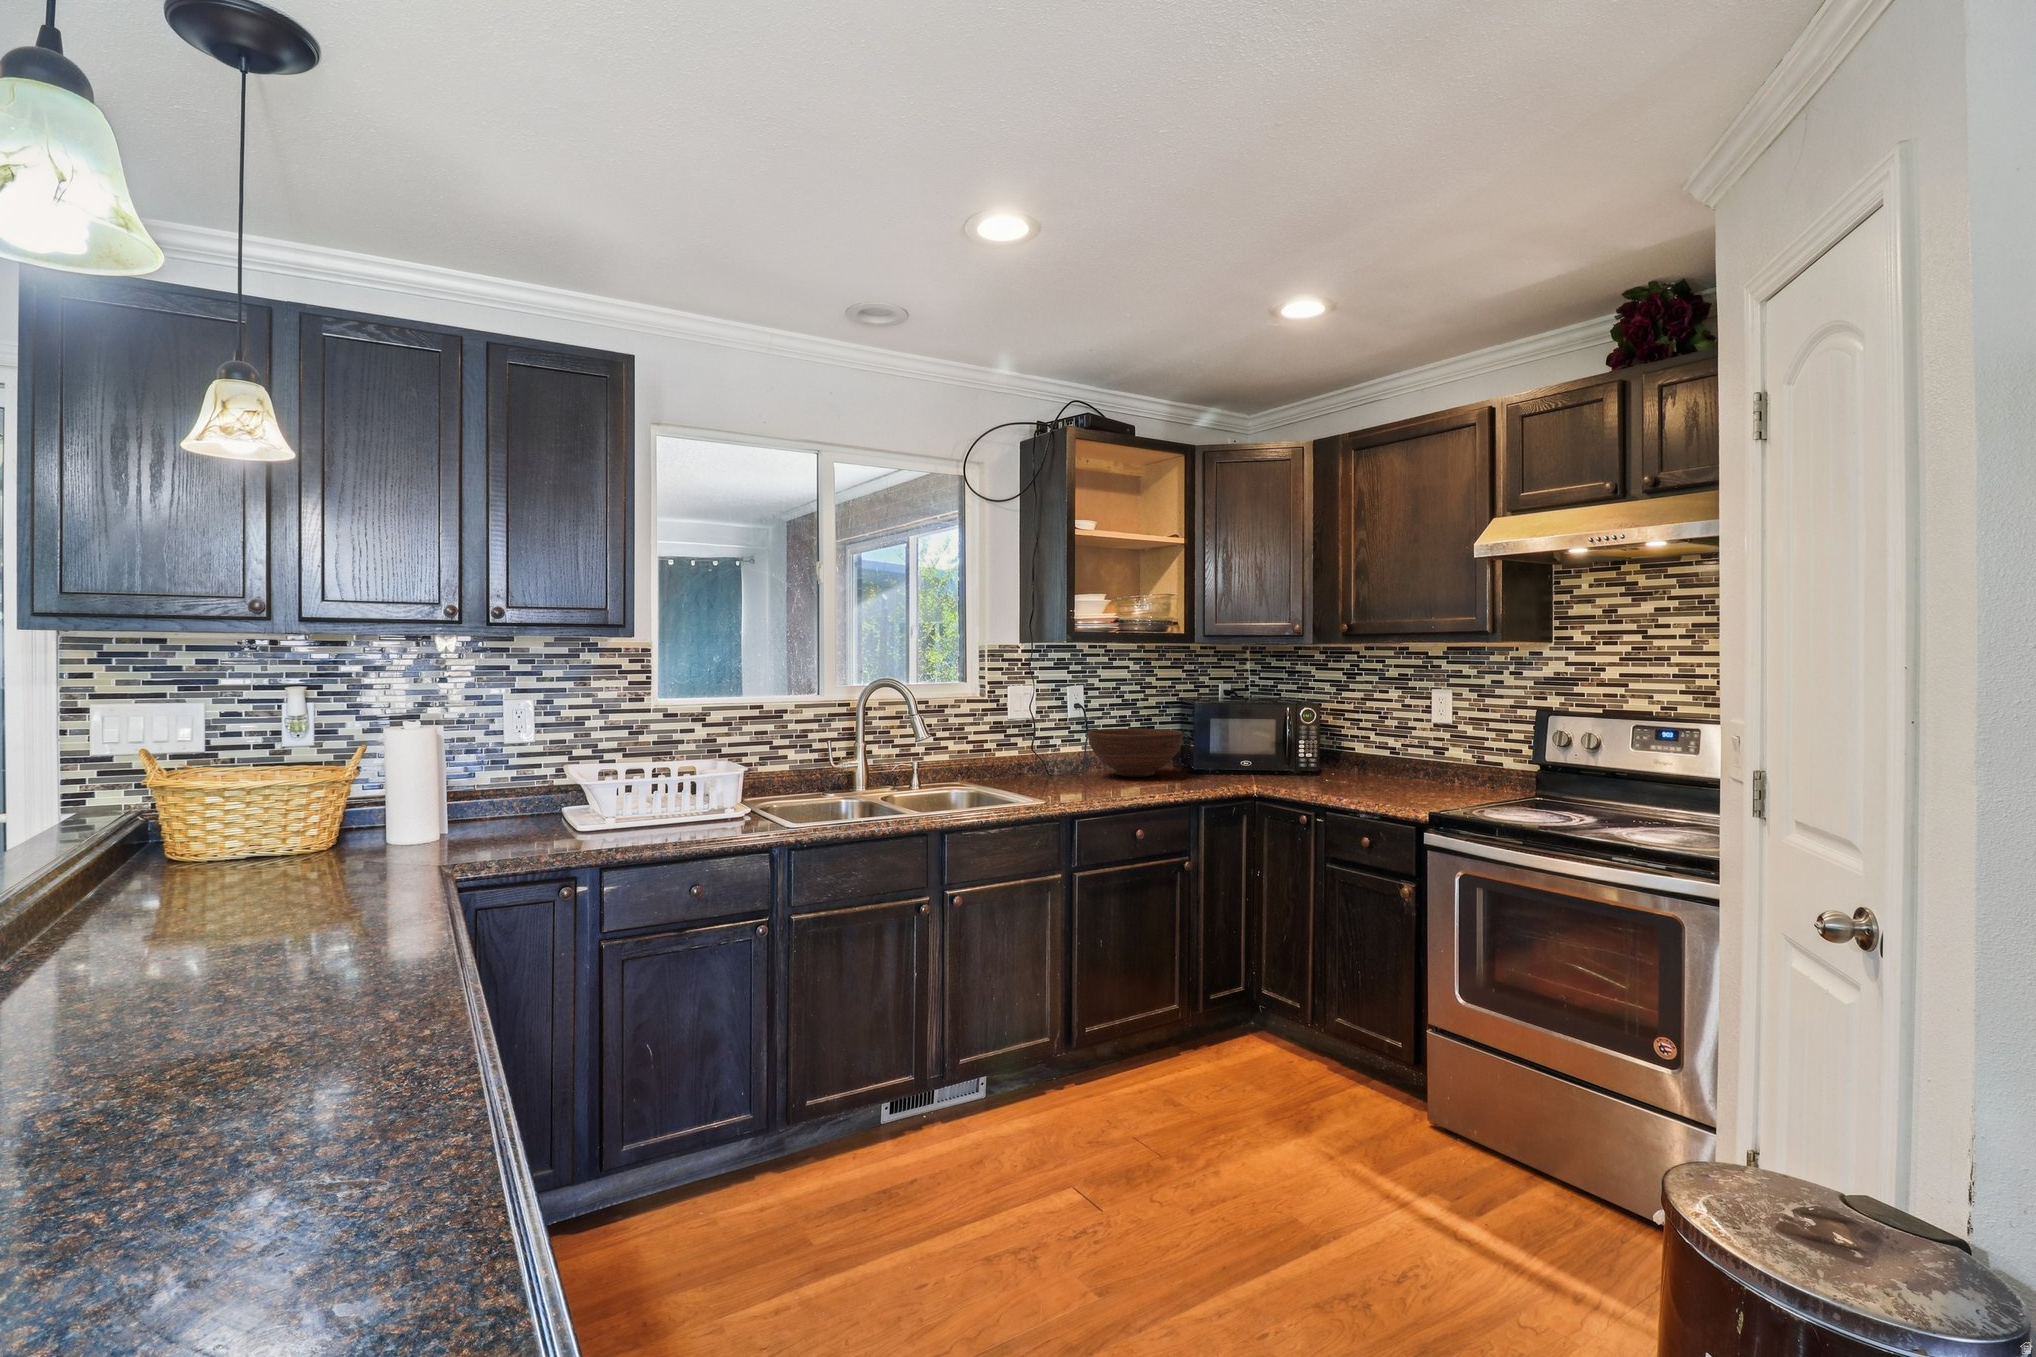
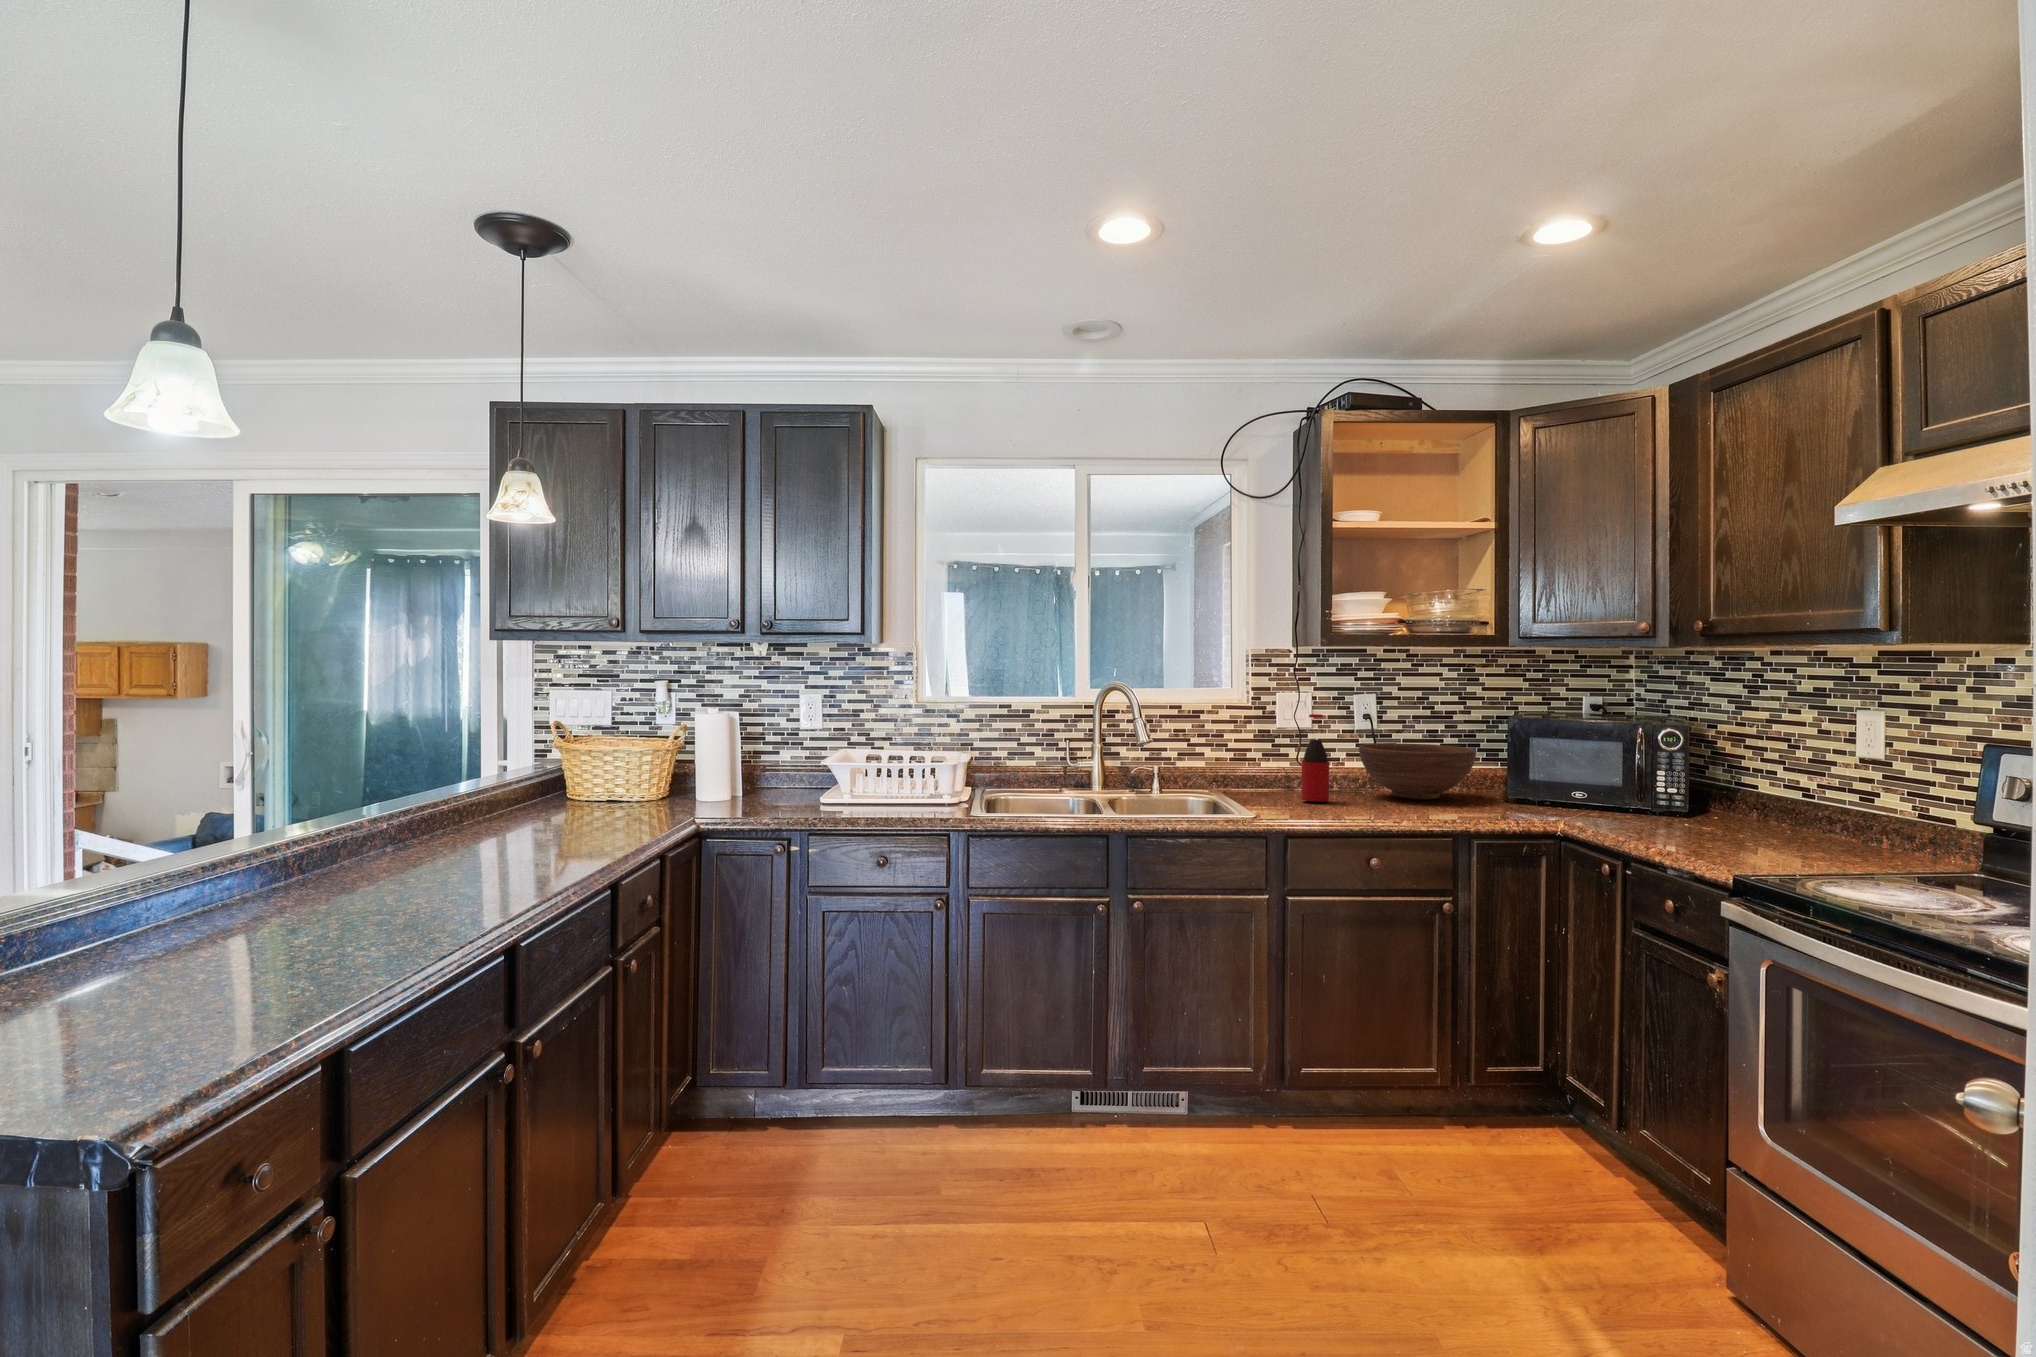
bottle: none [1053,705,1077,787] -> present [1301,714,1329,802]

